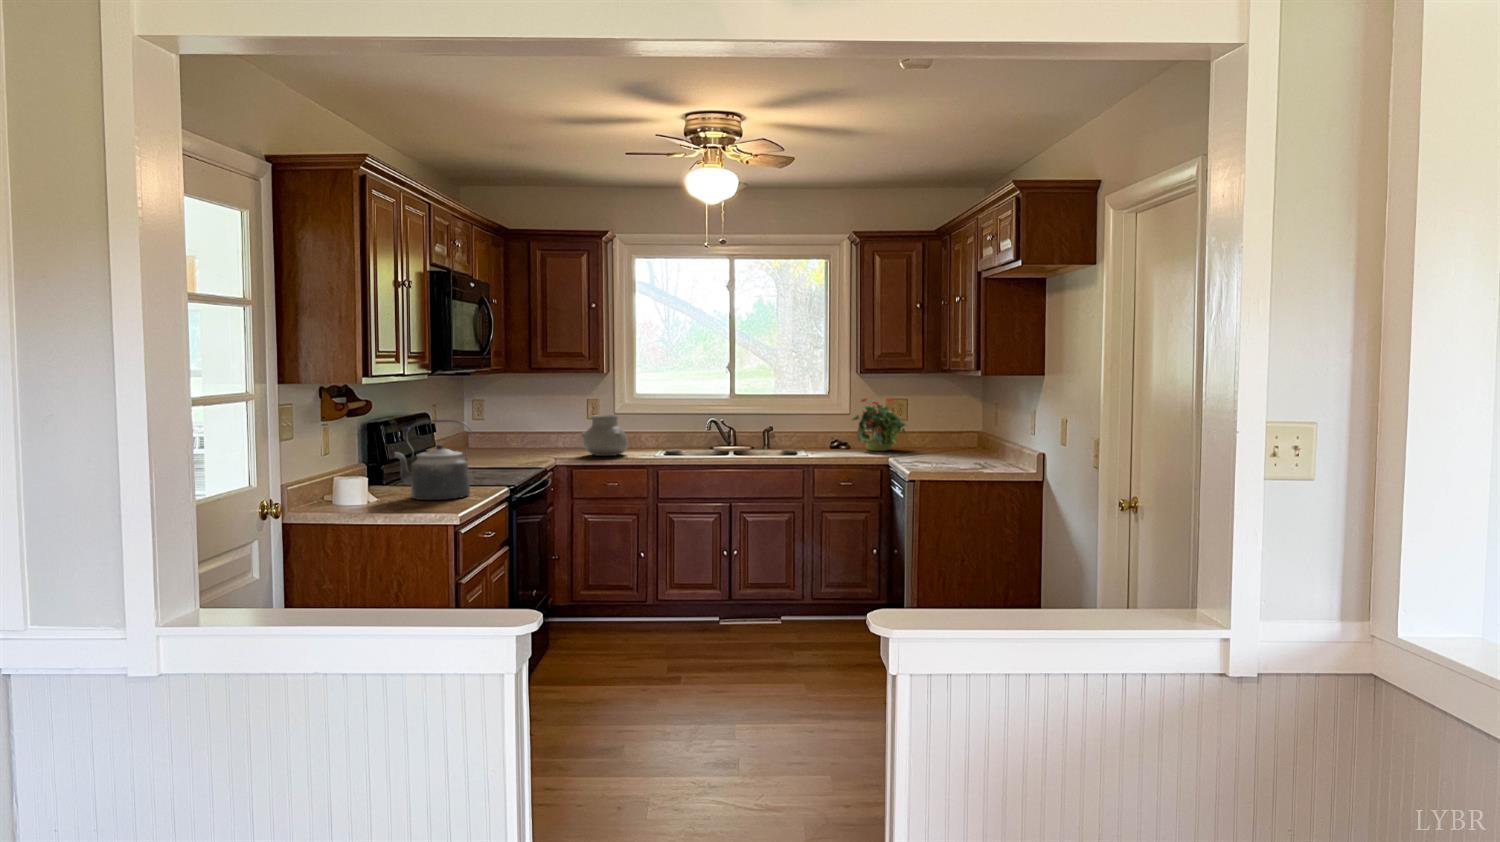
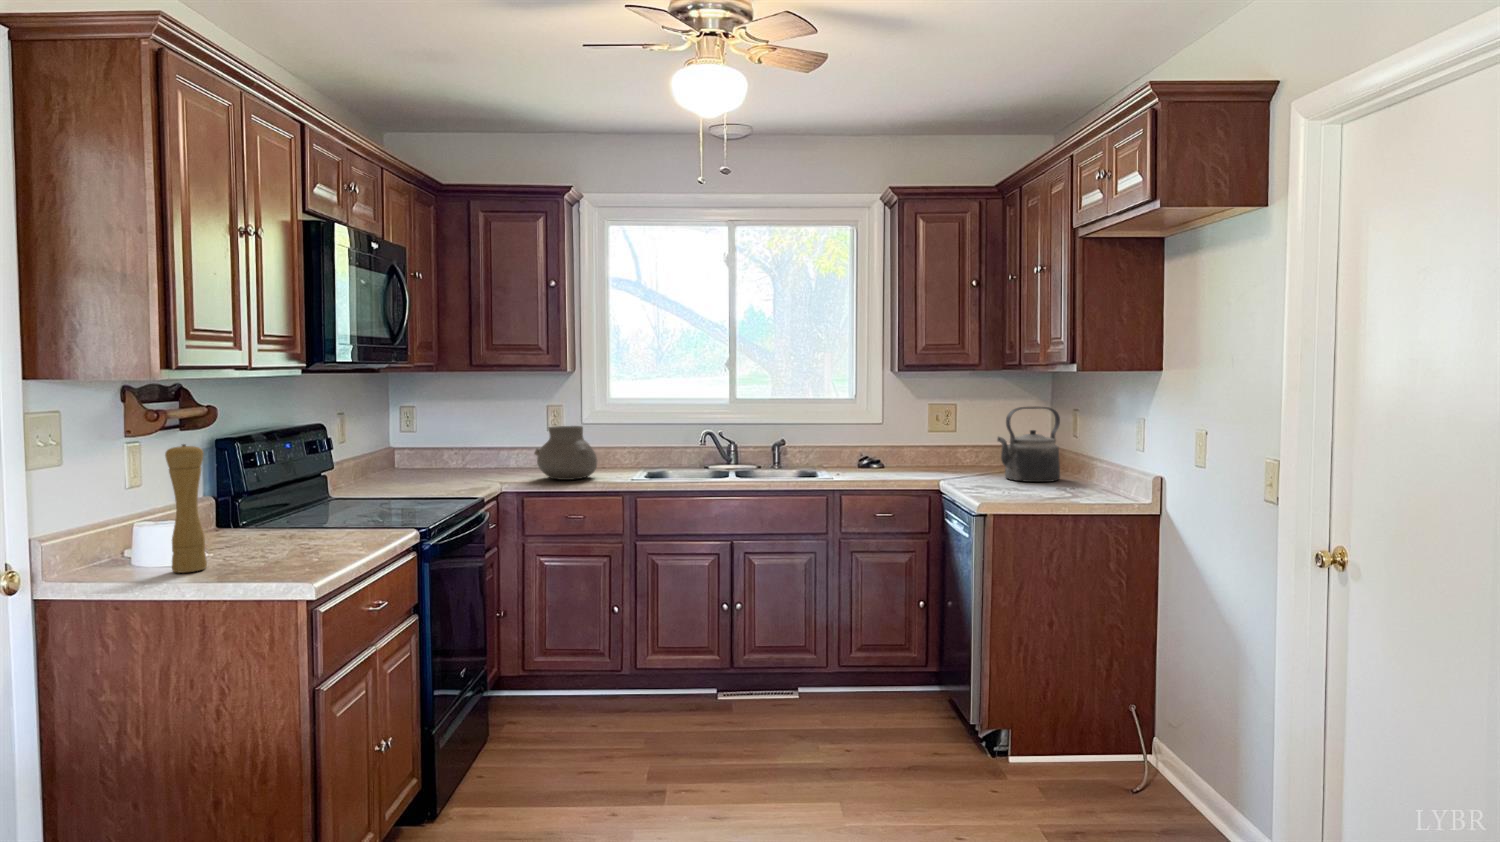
potted plant: present [852,398,906,451] -> none [886,402,960,471]
kettle: present [395,420,472,500] -> present [997,407,1060,482]
pepper mill: none [359,425,384,508] -> present [165,444,207,573]

